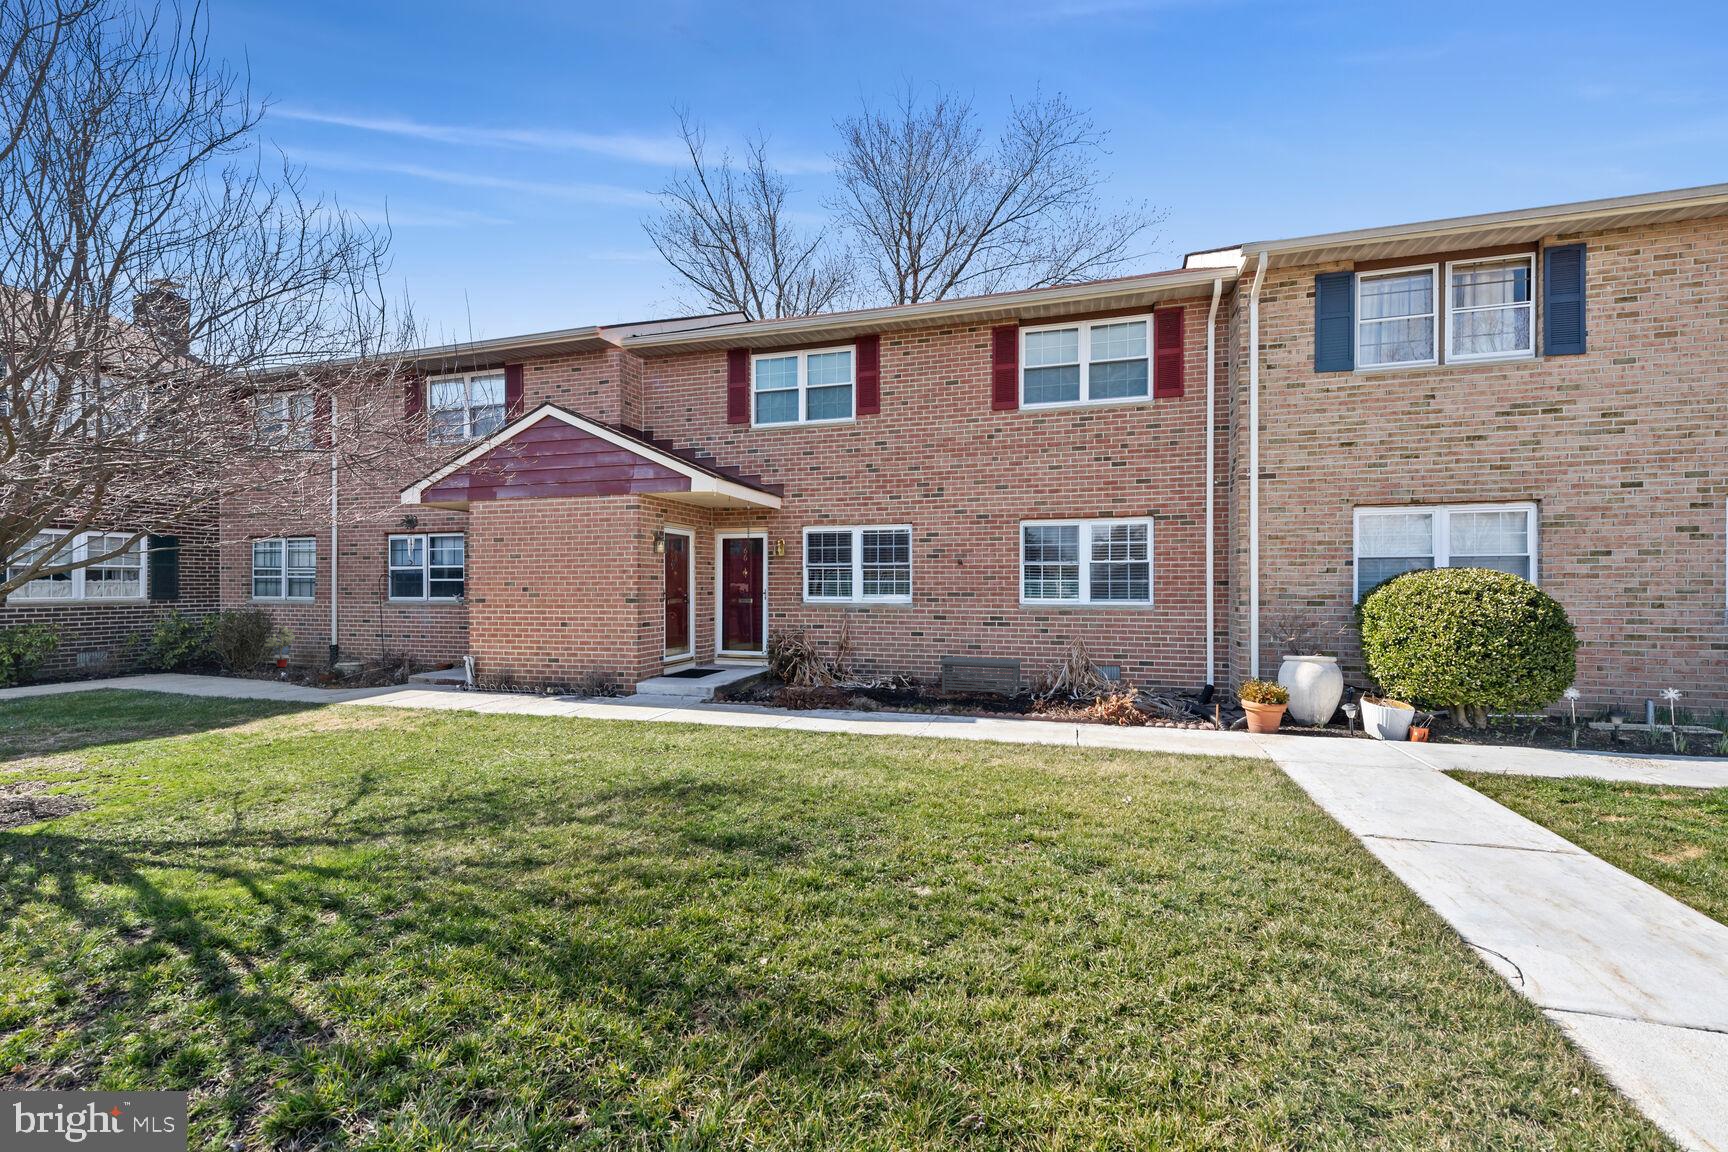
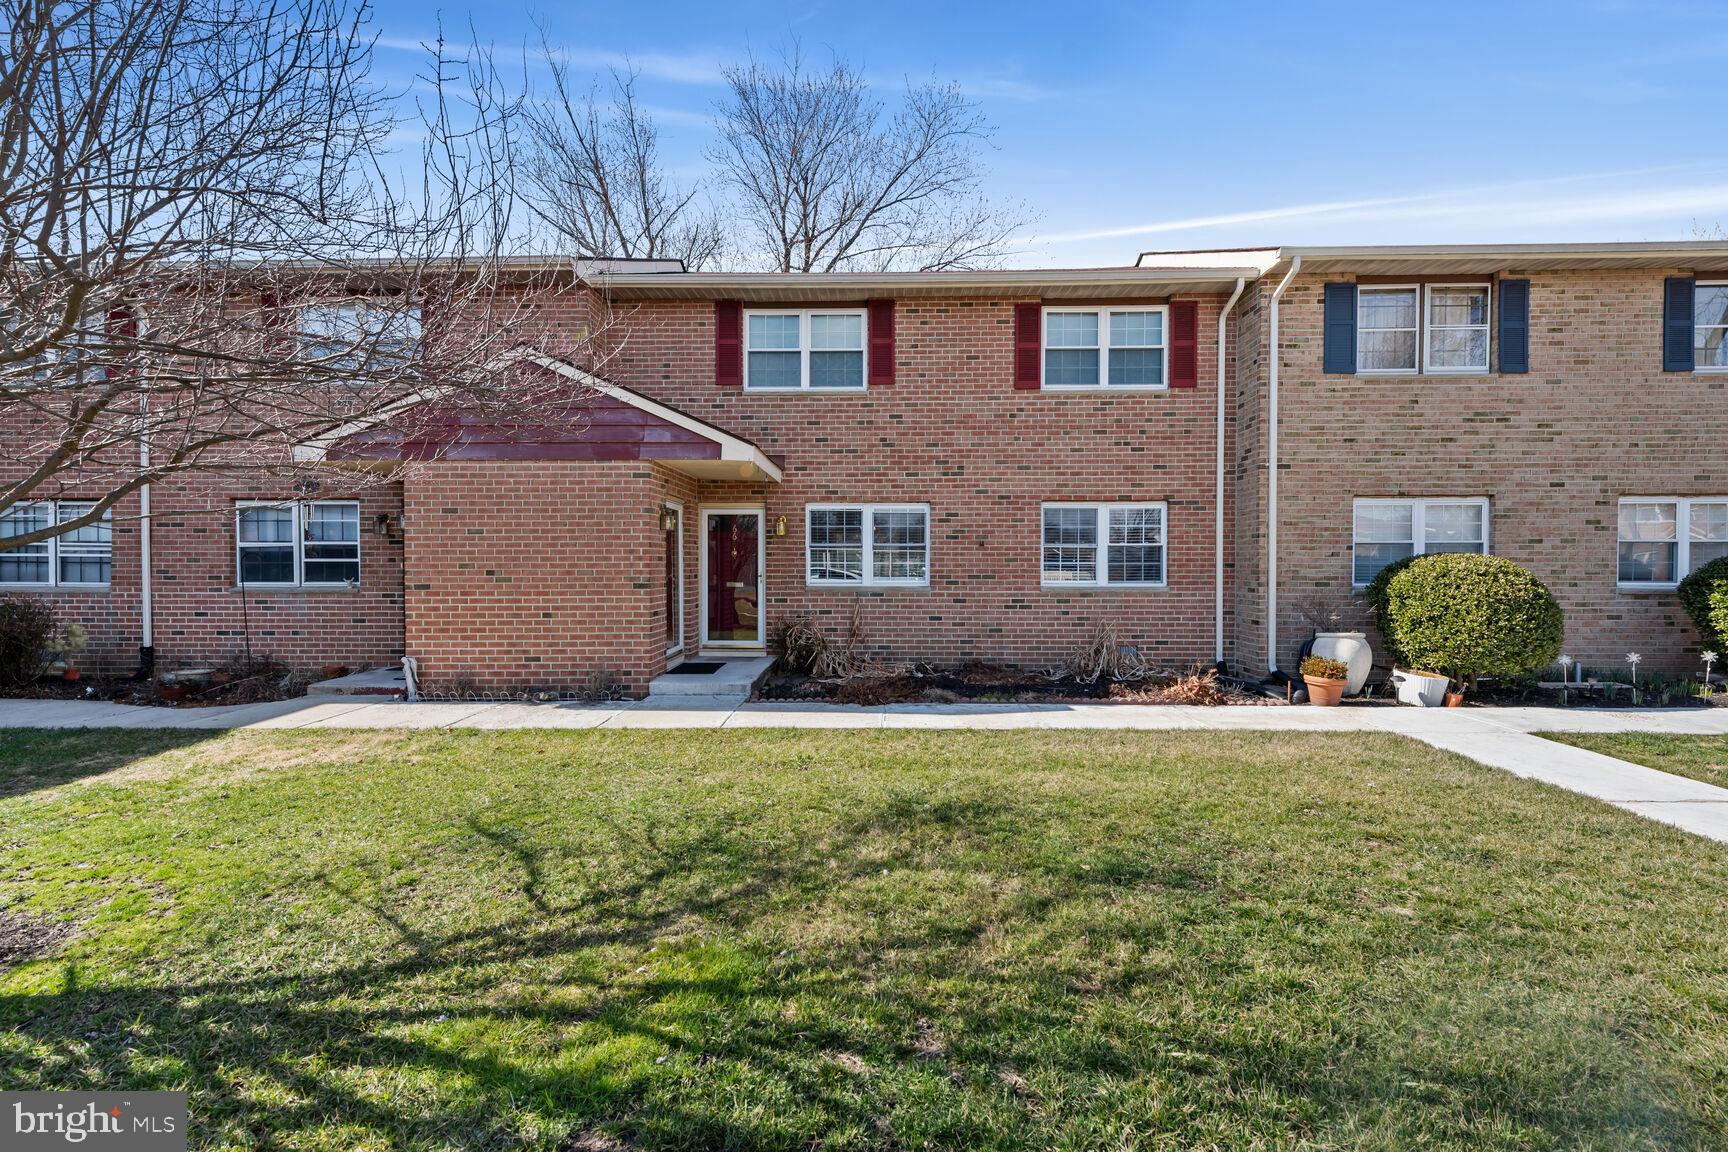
storage bench: present [939,657,1021,698] -> none [969,641,1053,681]

